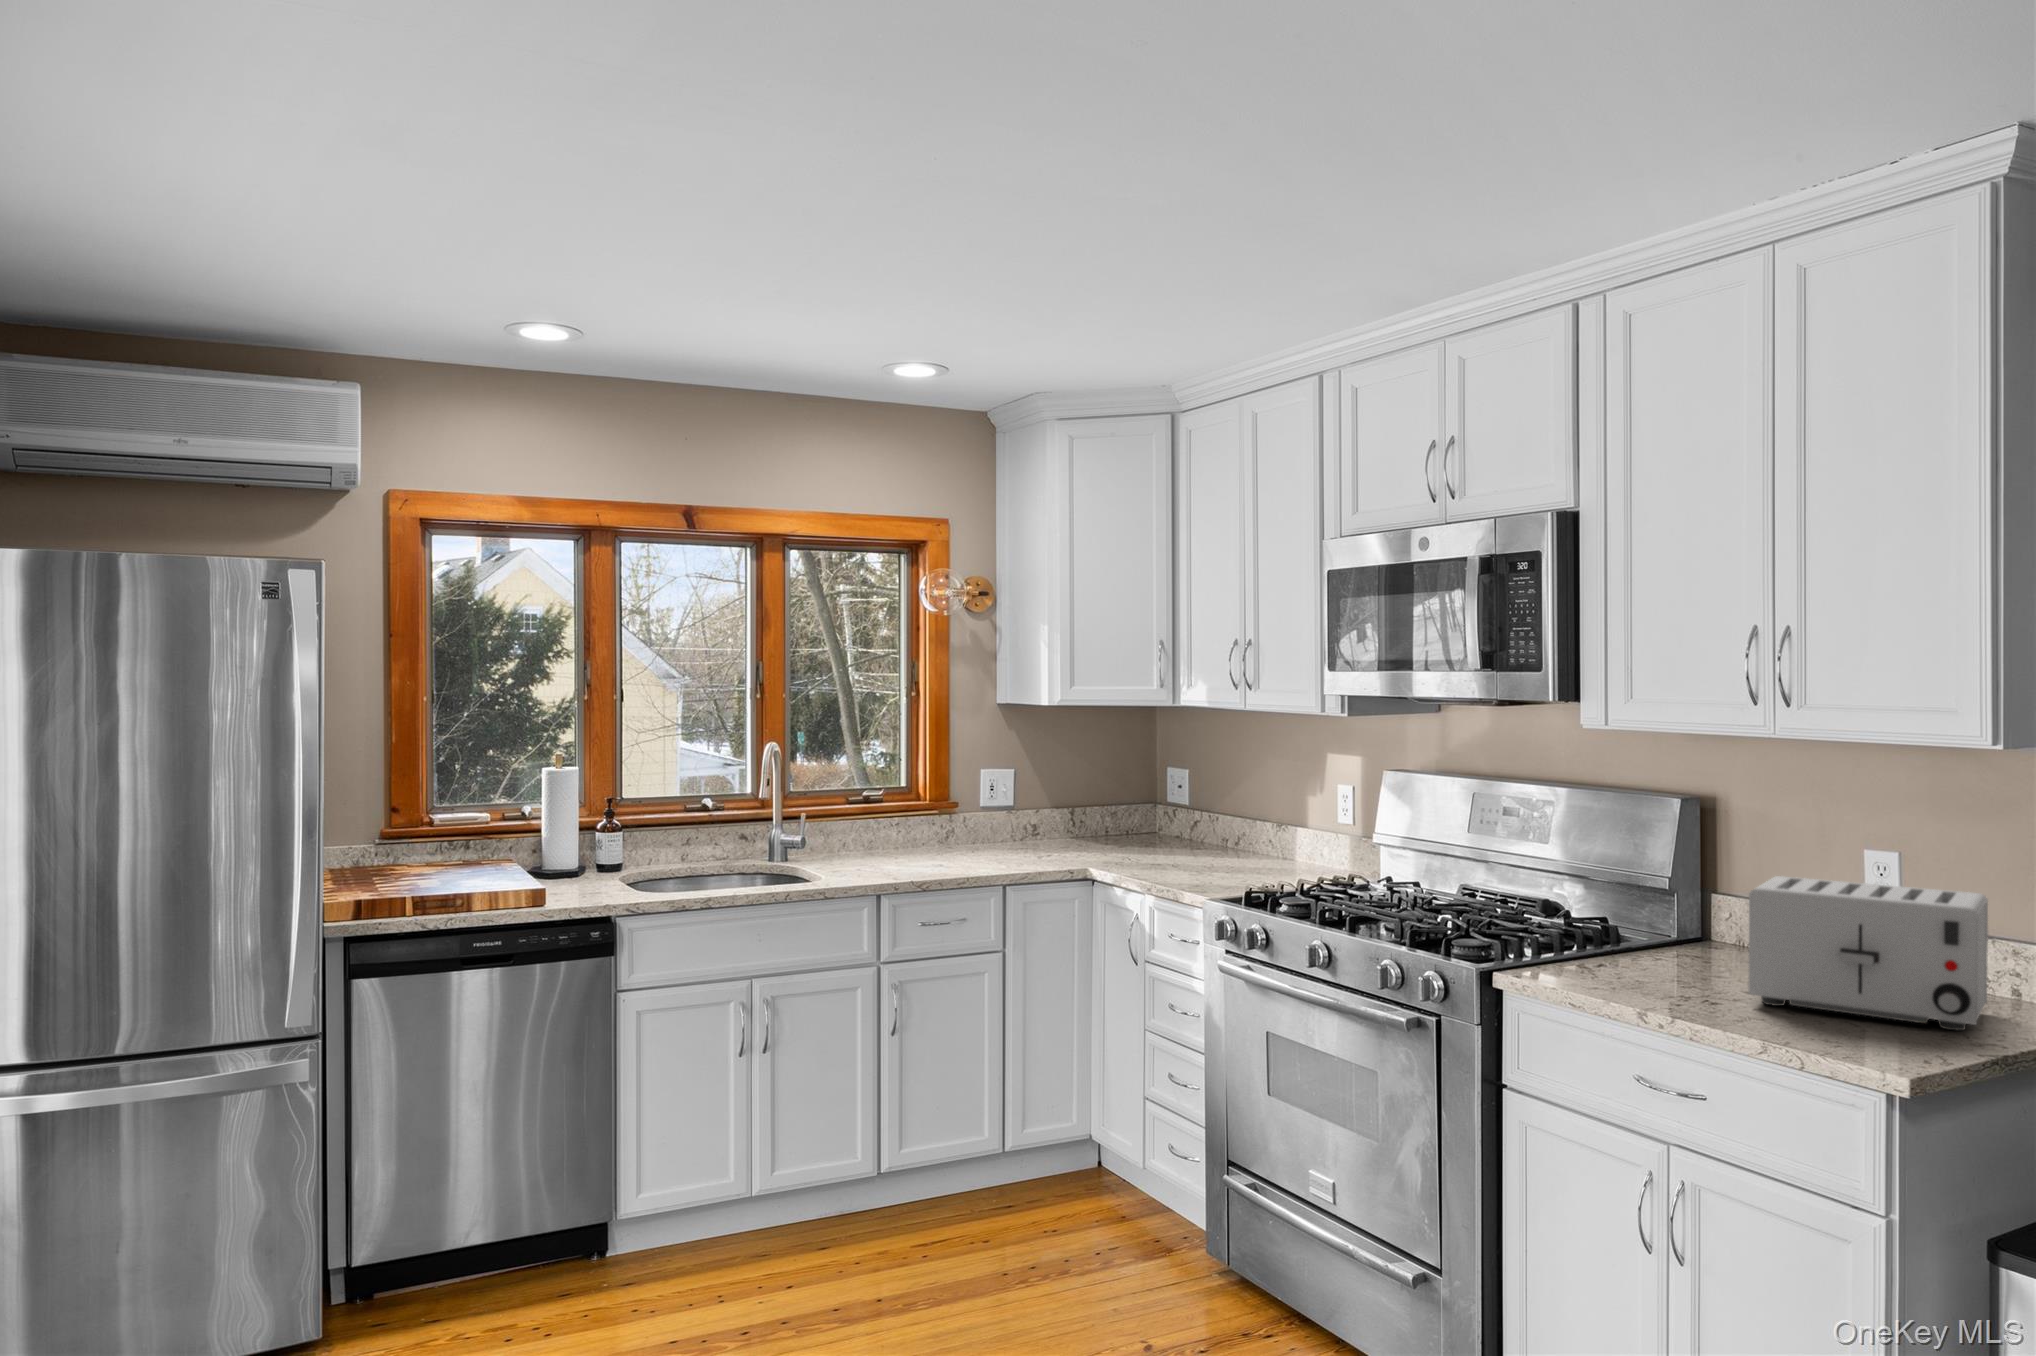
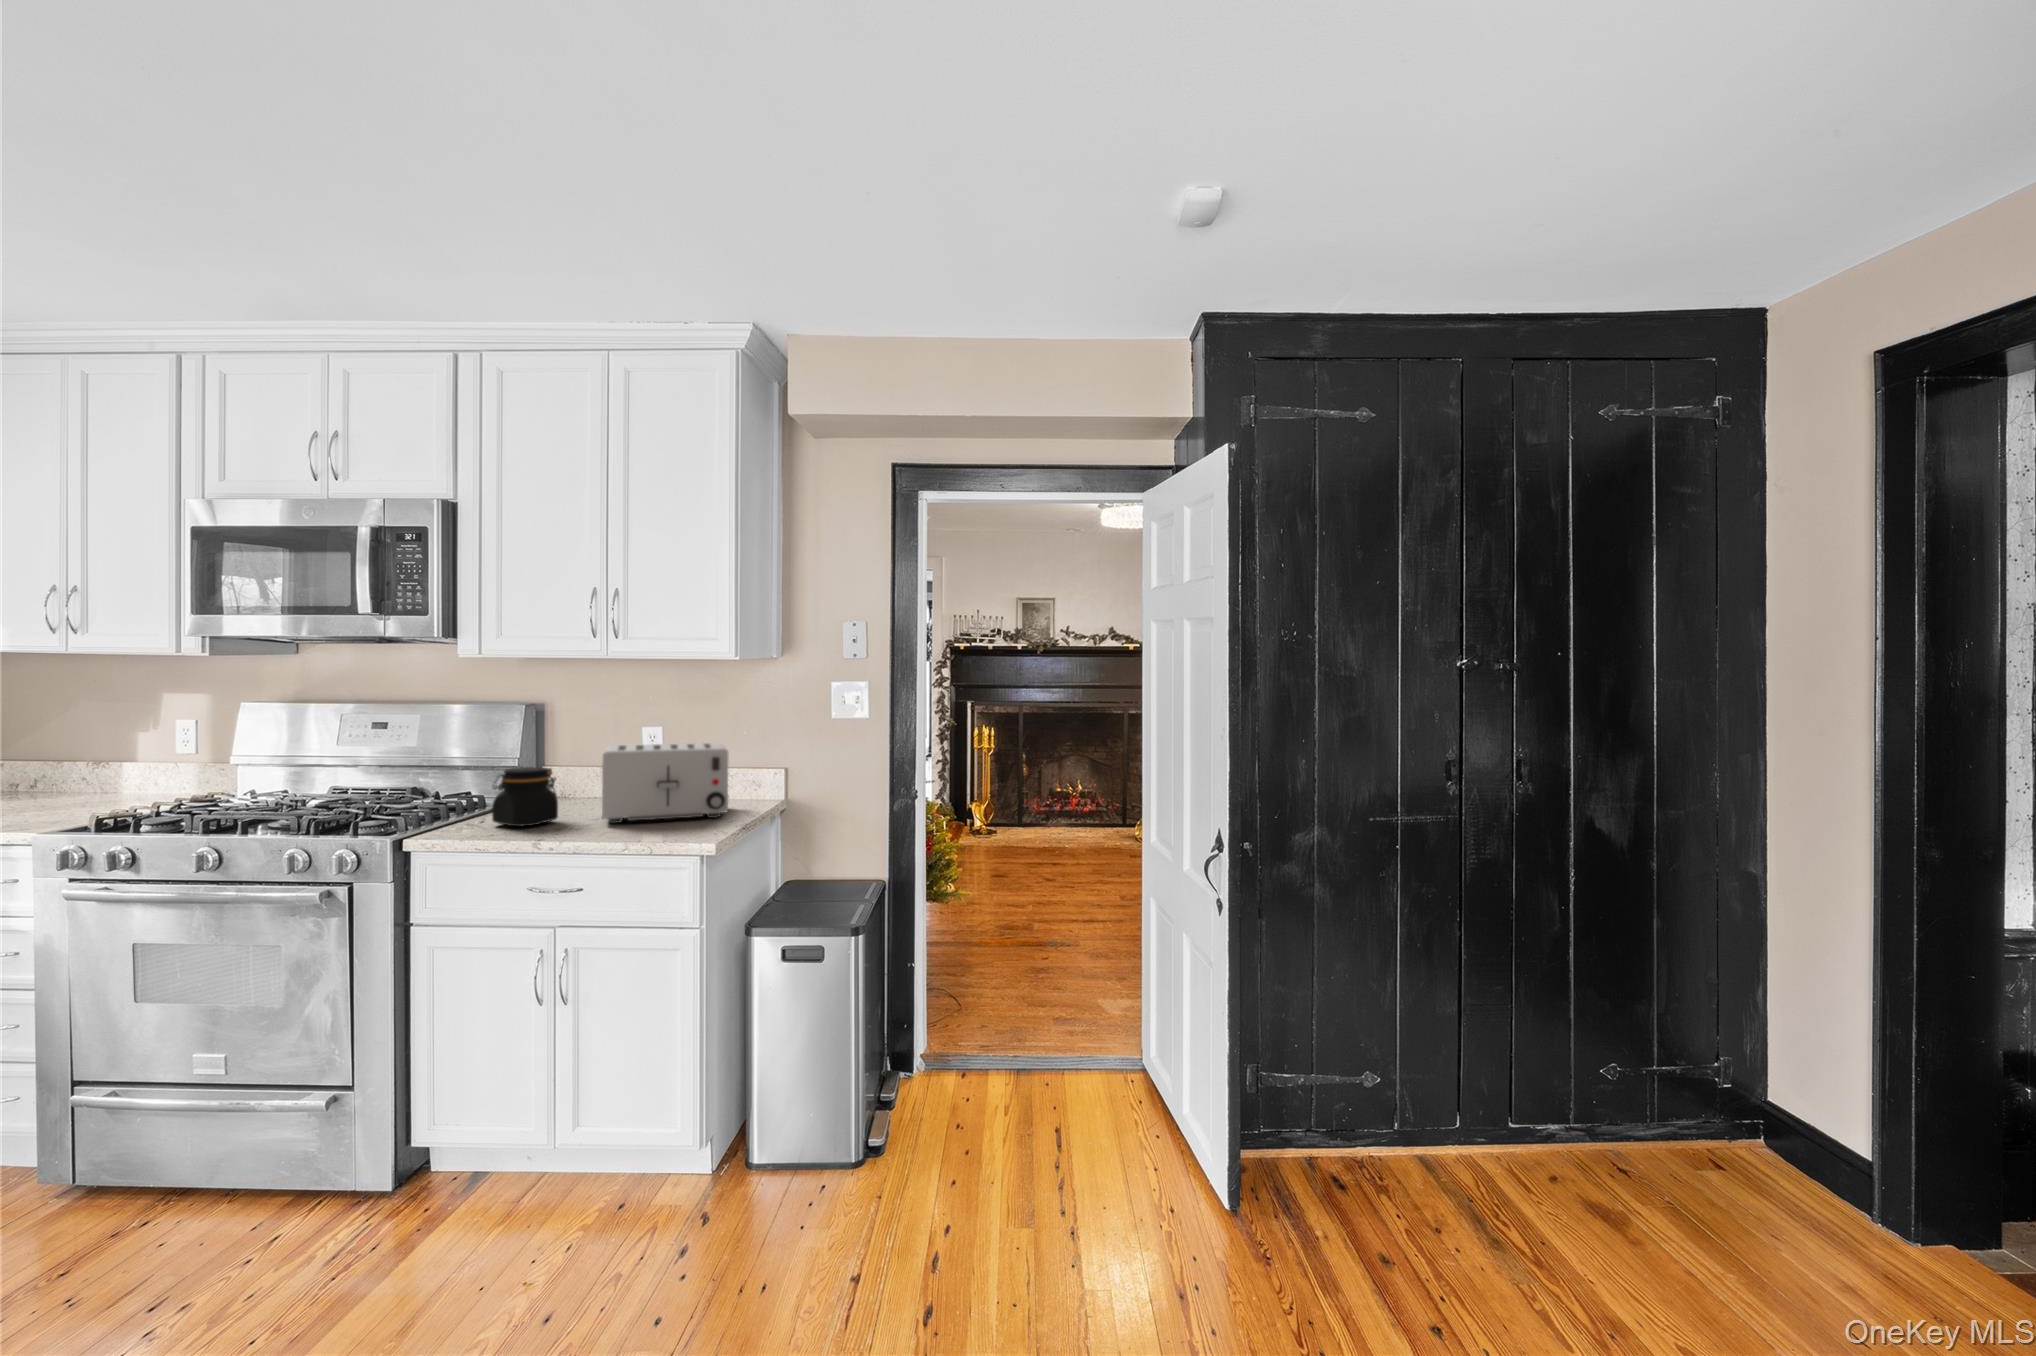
jar: none [1597,895,1693,985] -> present [492,767,558,827]

